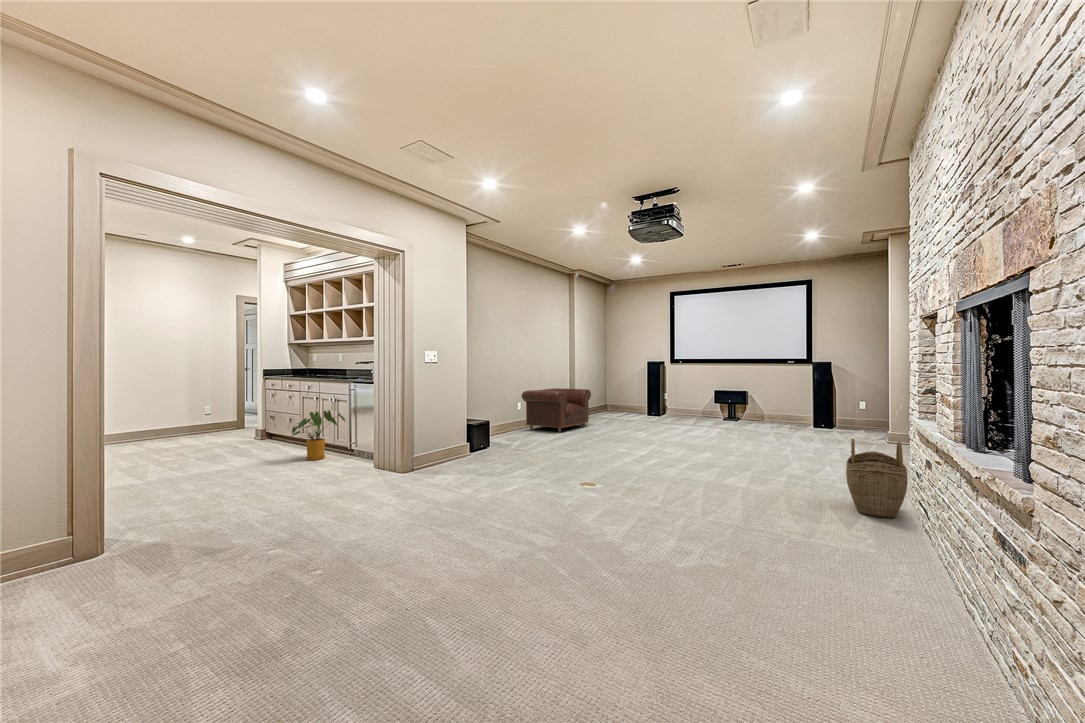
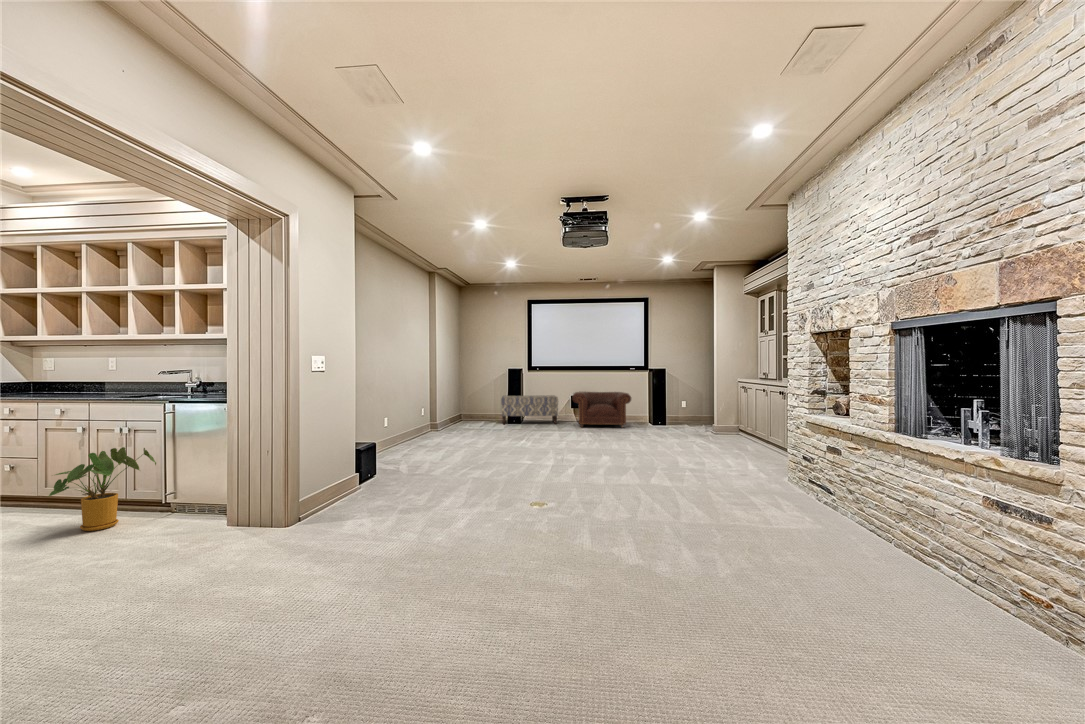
armchair: present [522,388,591,432] -> present [573,392,631,428]
bench: none [642,389,702,419] -> present [501,395,558,424]
woven basket: present [846,439,908,518] -> none [776,442,833,511]

